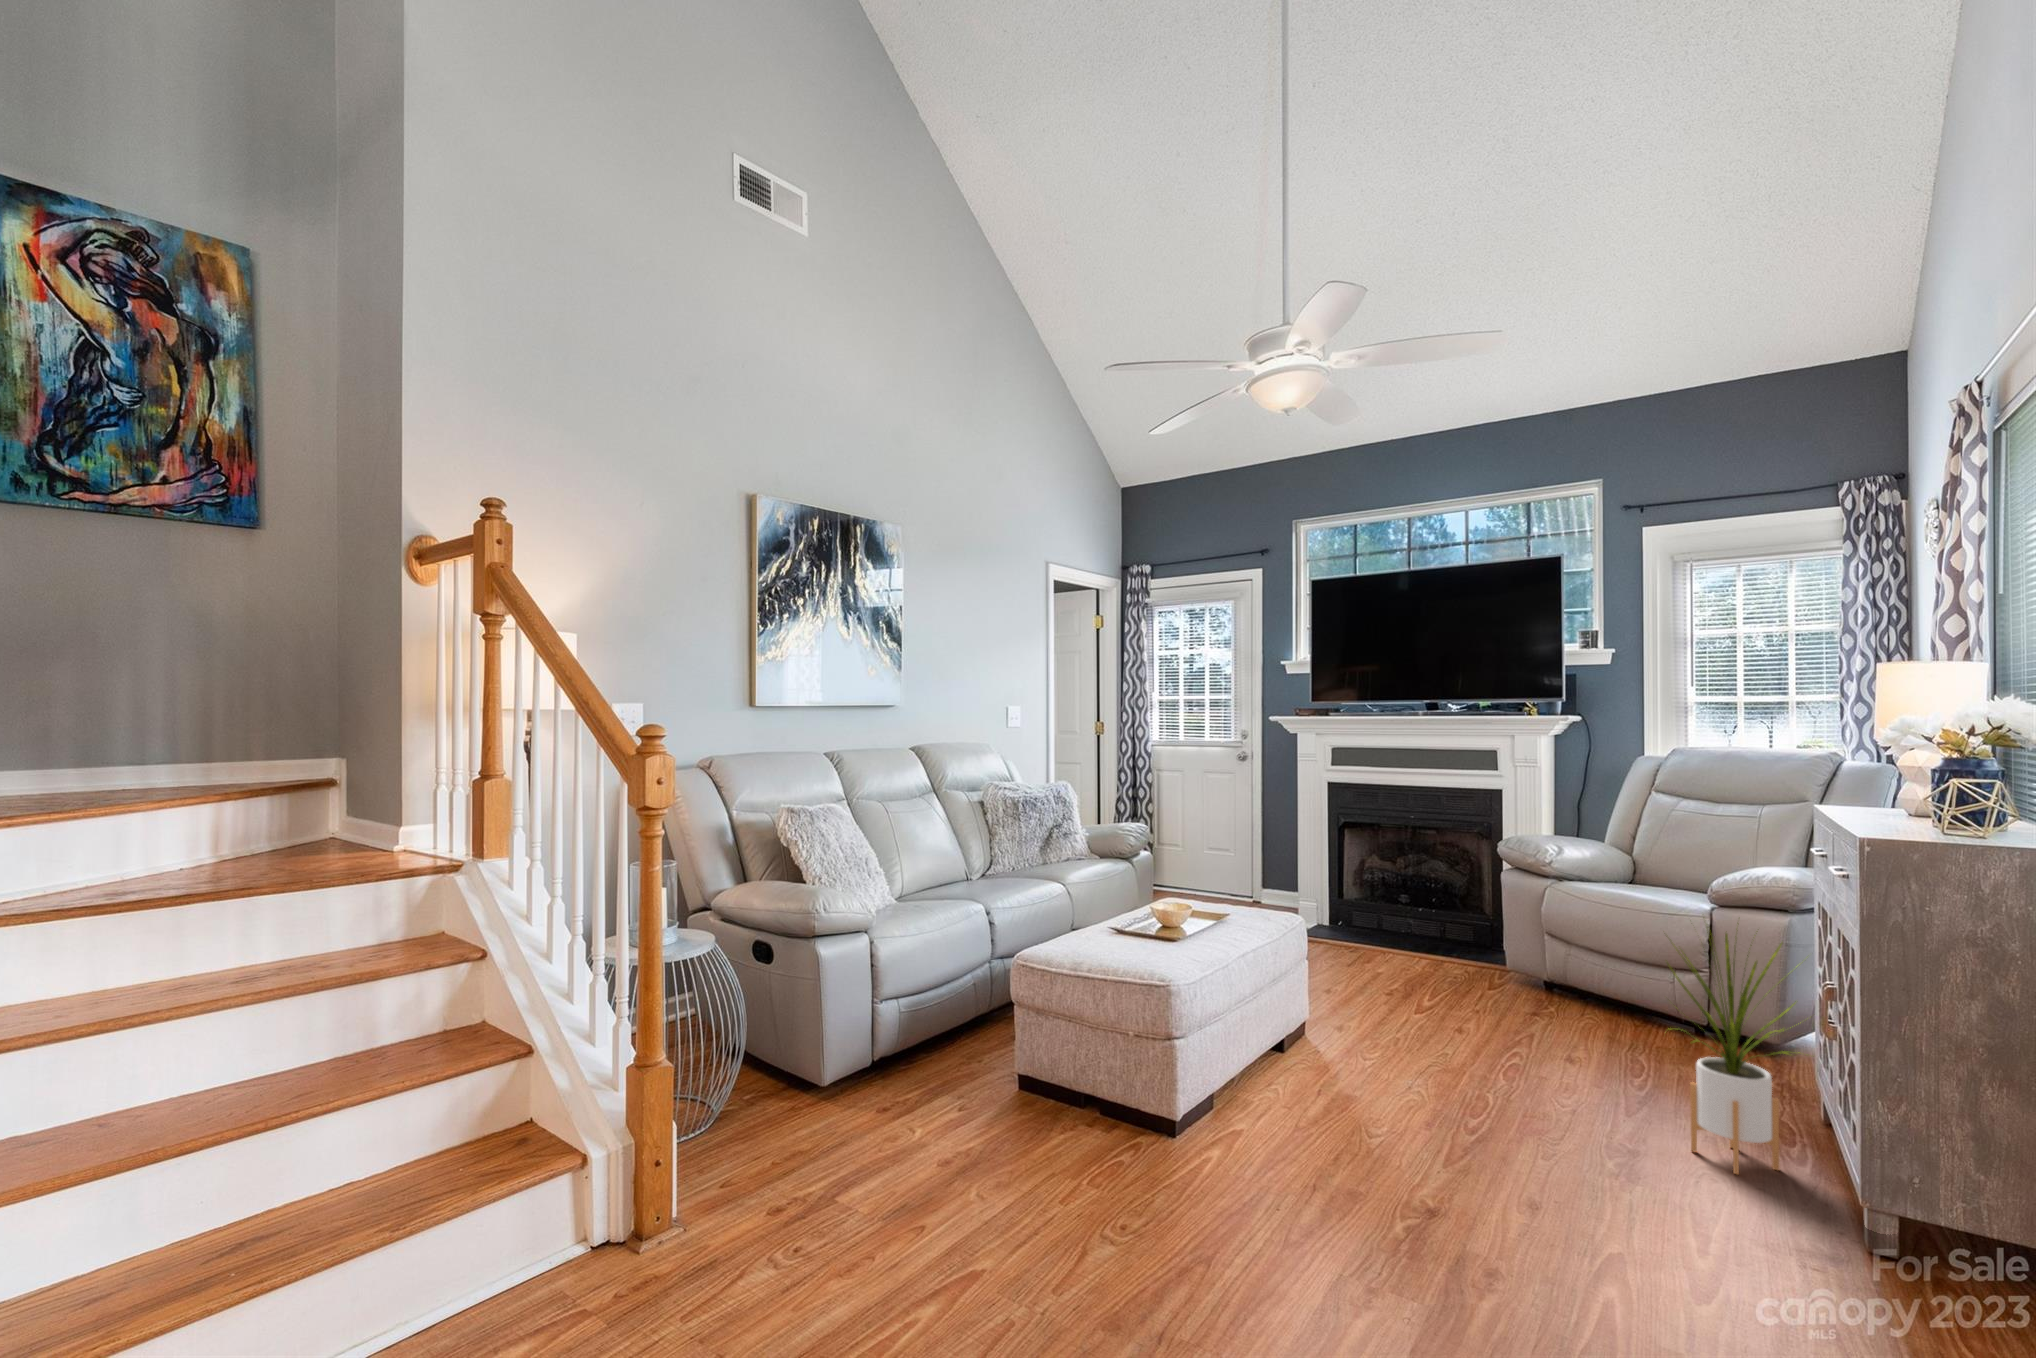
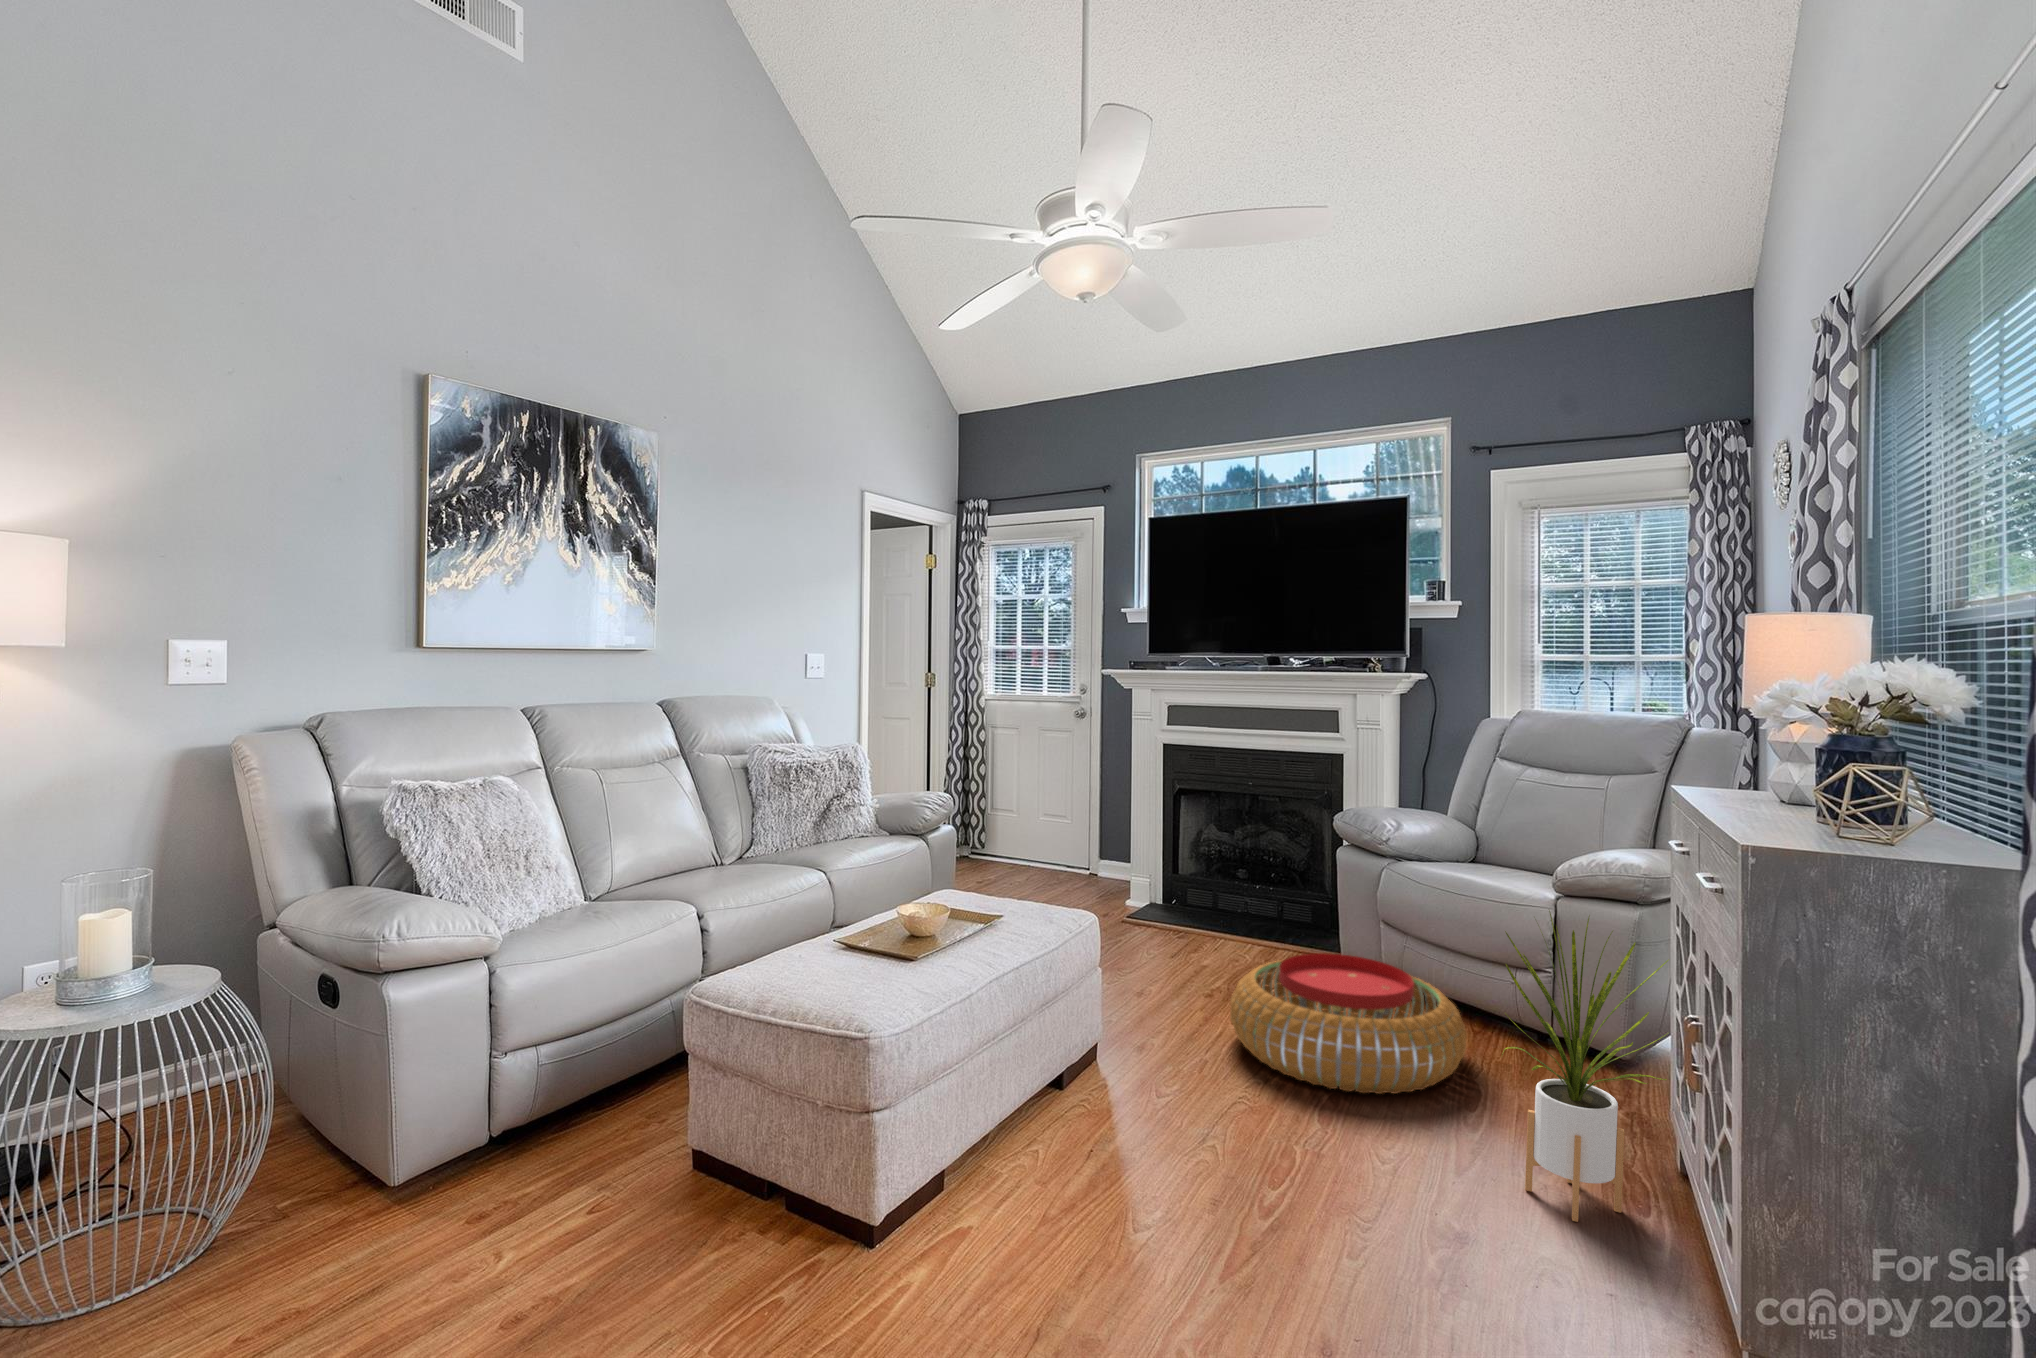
pouf: none [1414,961,1635,1079] -> present [1230,953,1467,1094]

